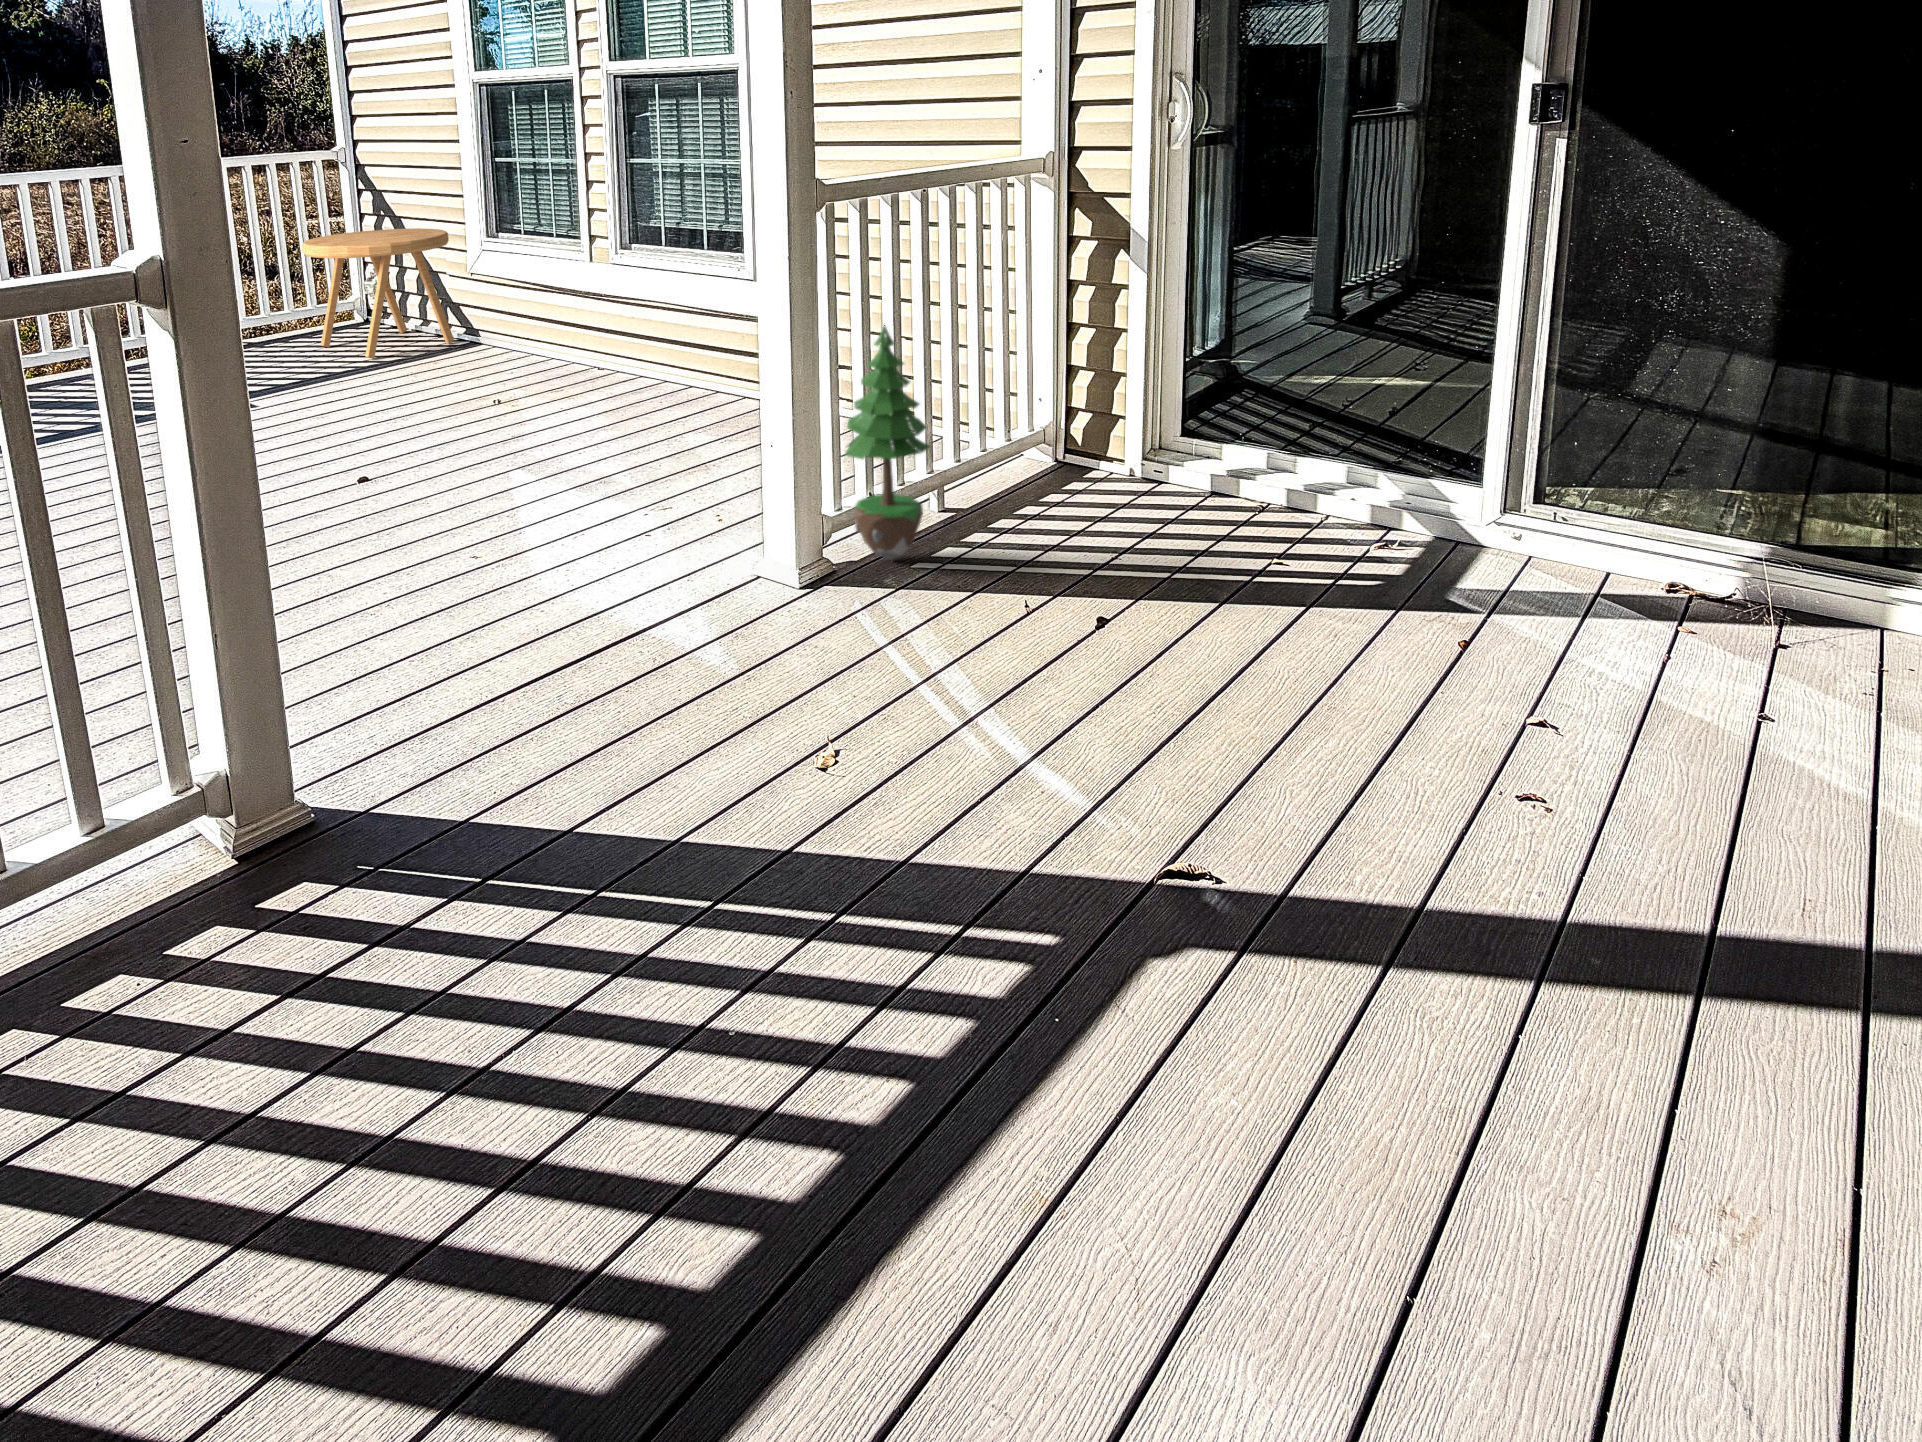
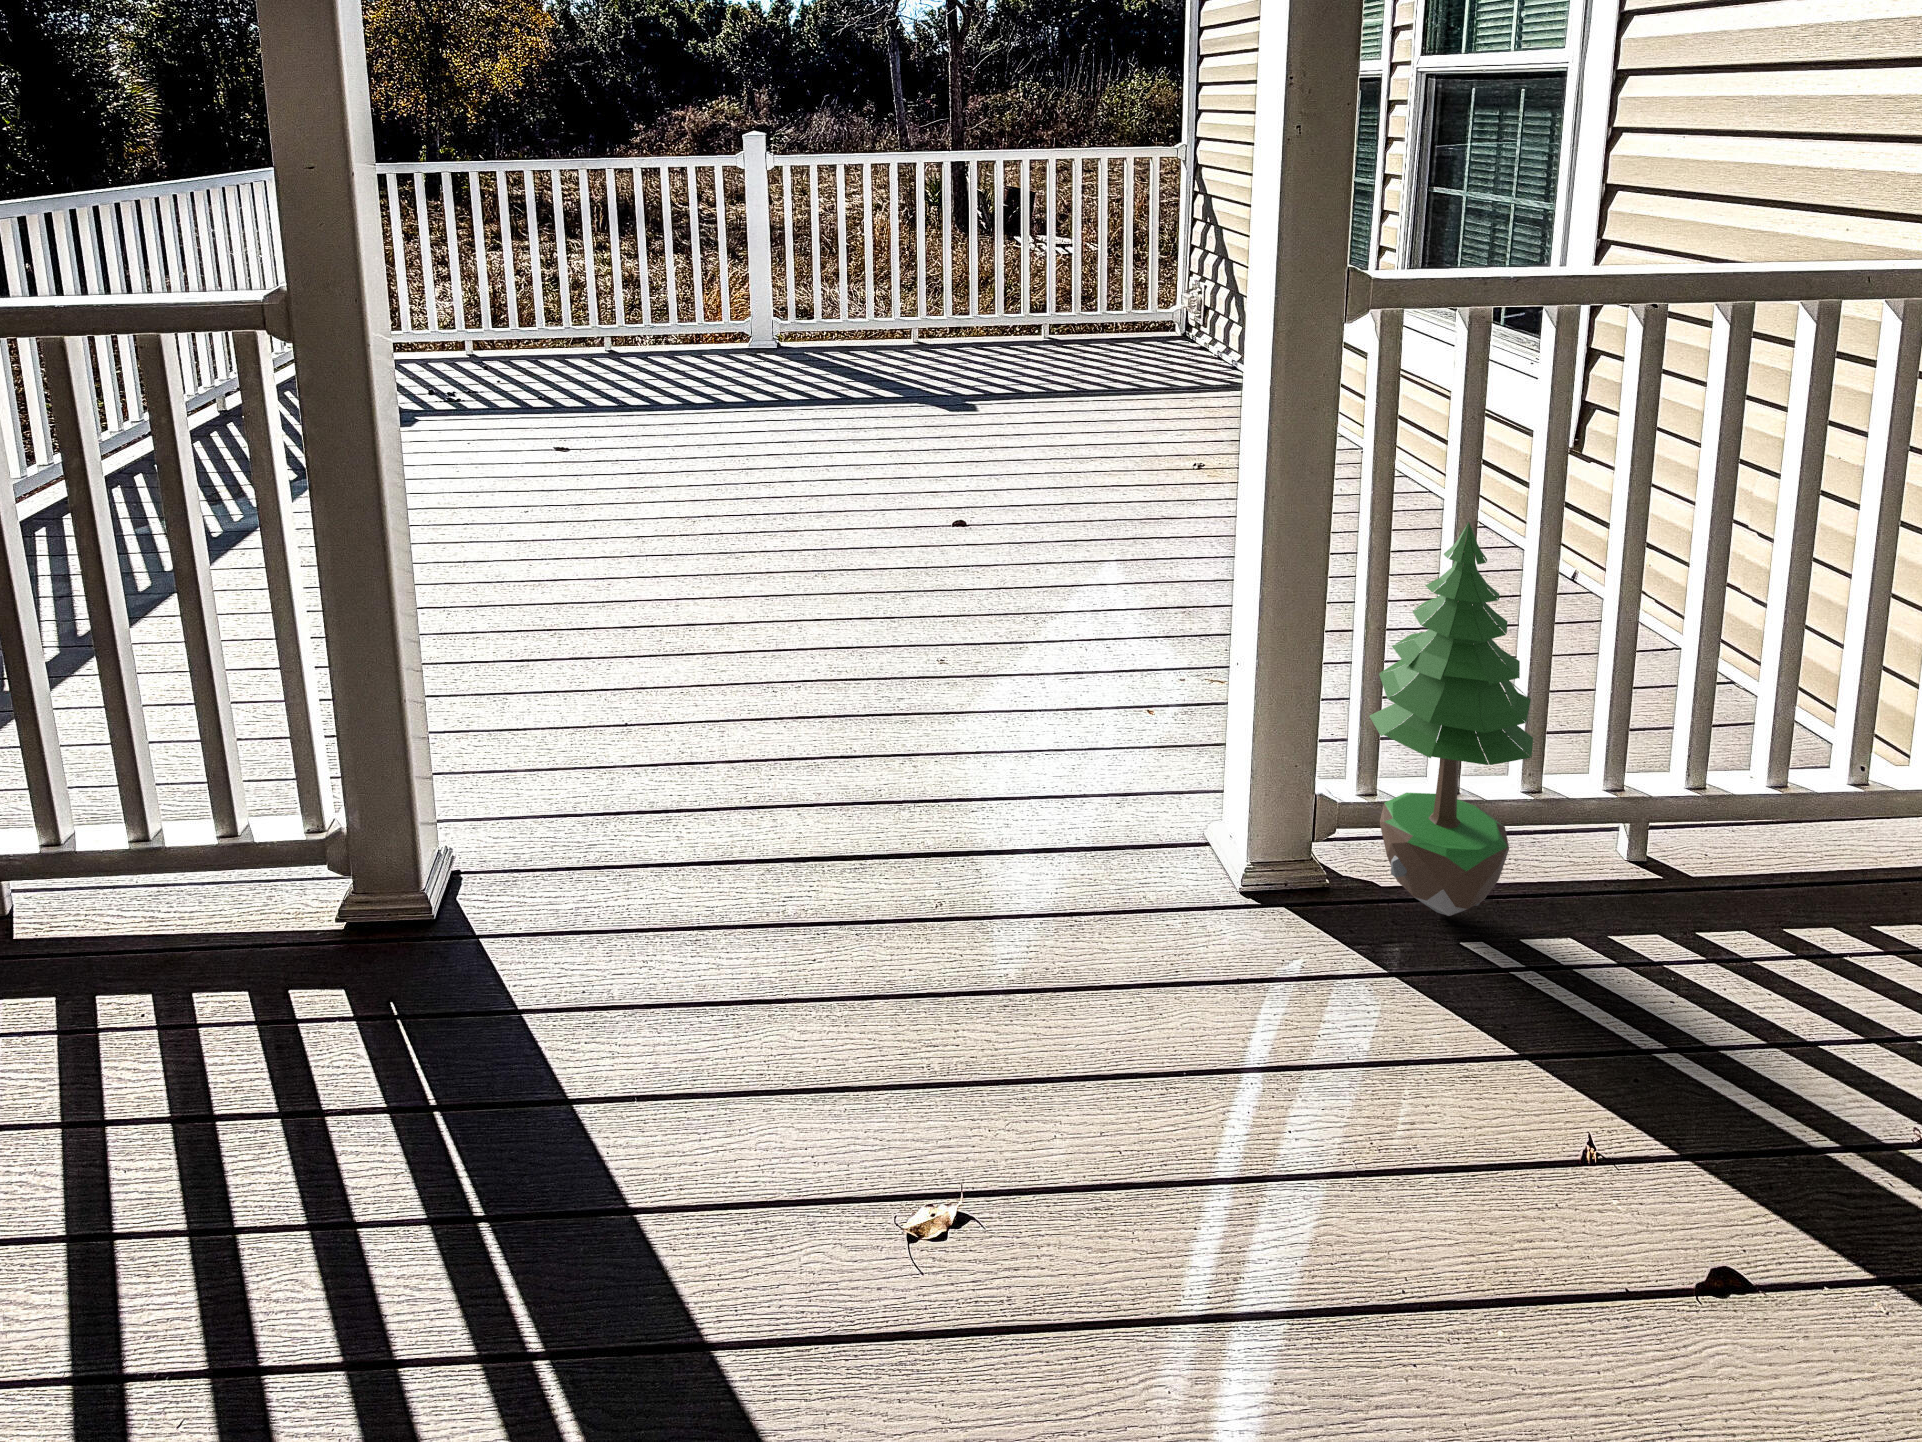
side table: present [302,228,454,359] -> none [1089,240,1253,384]

